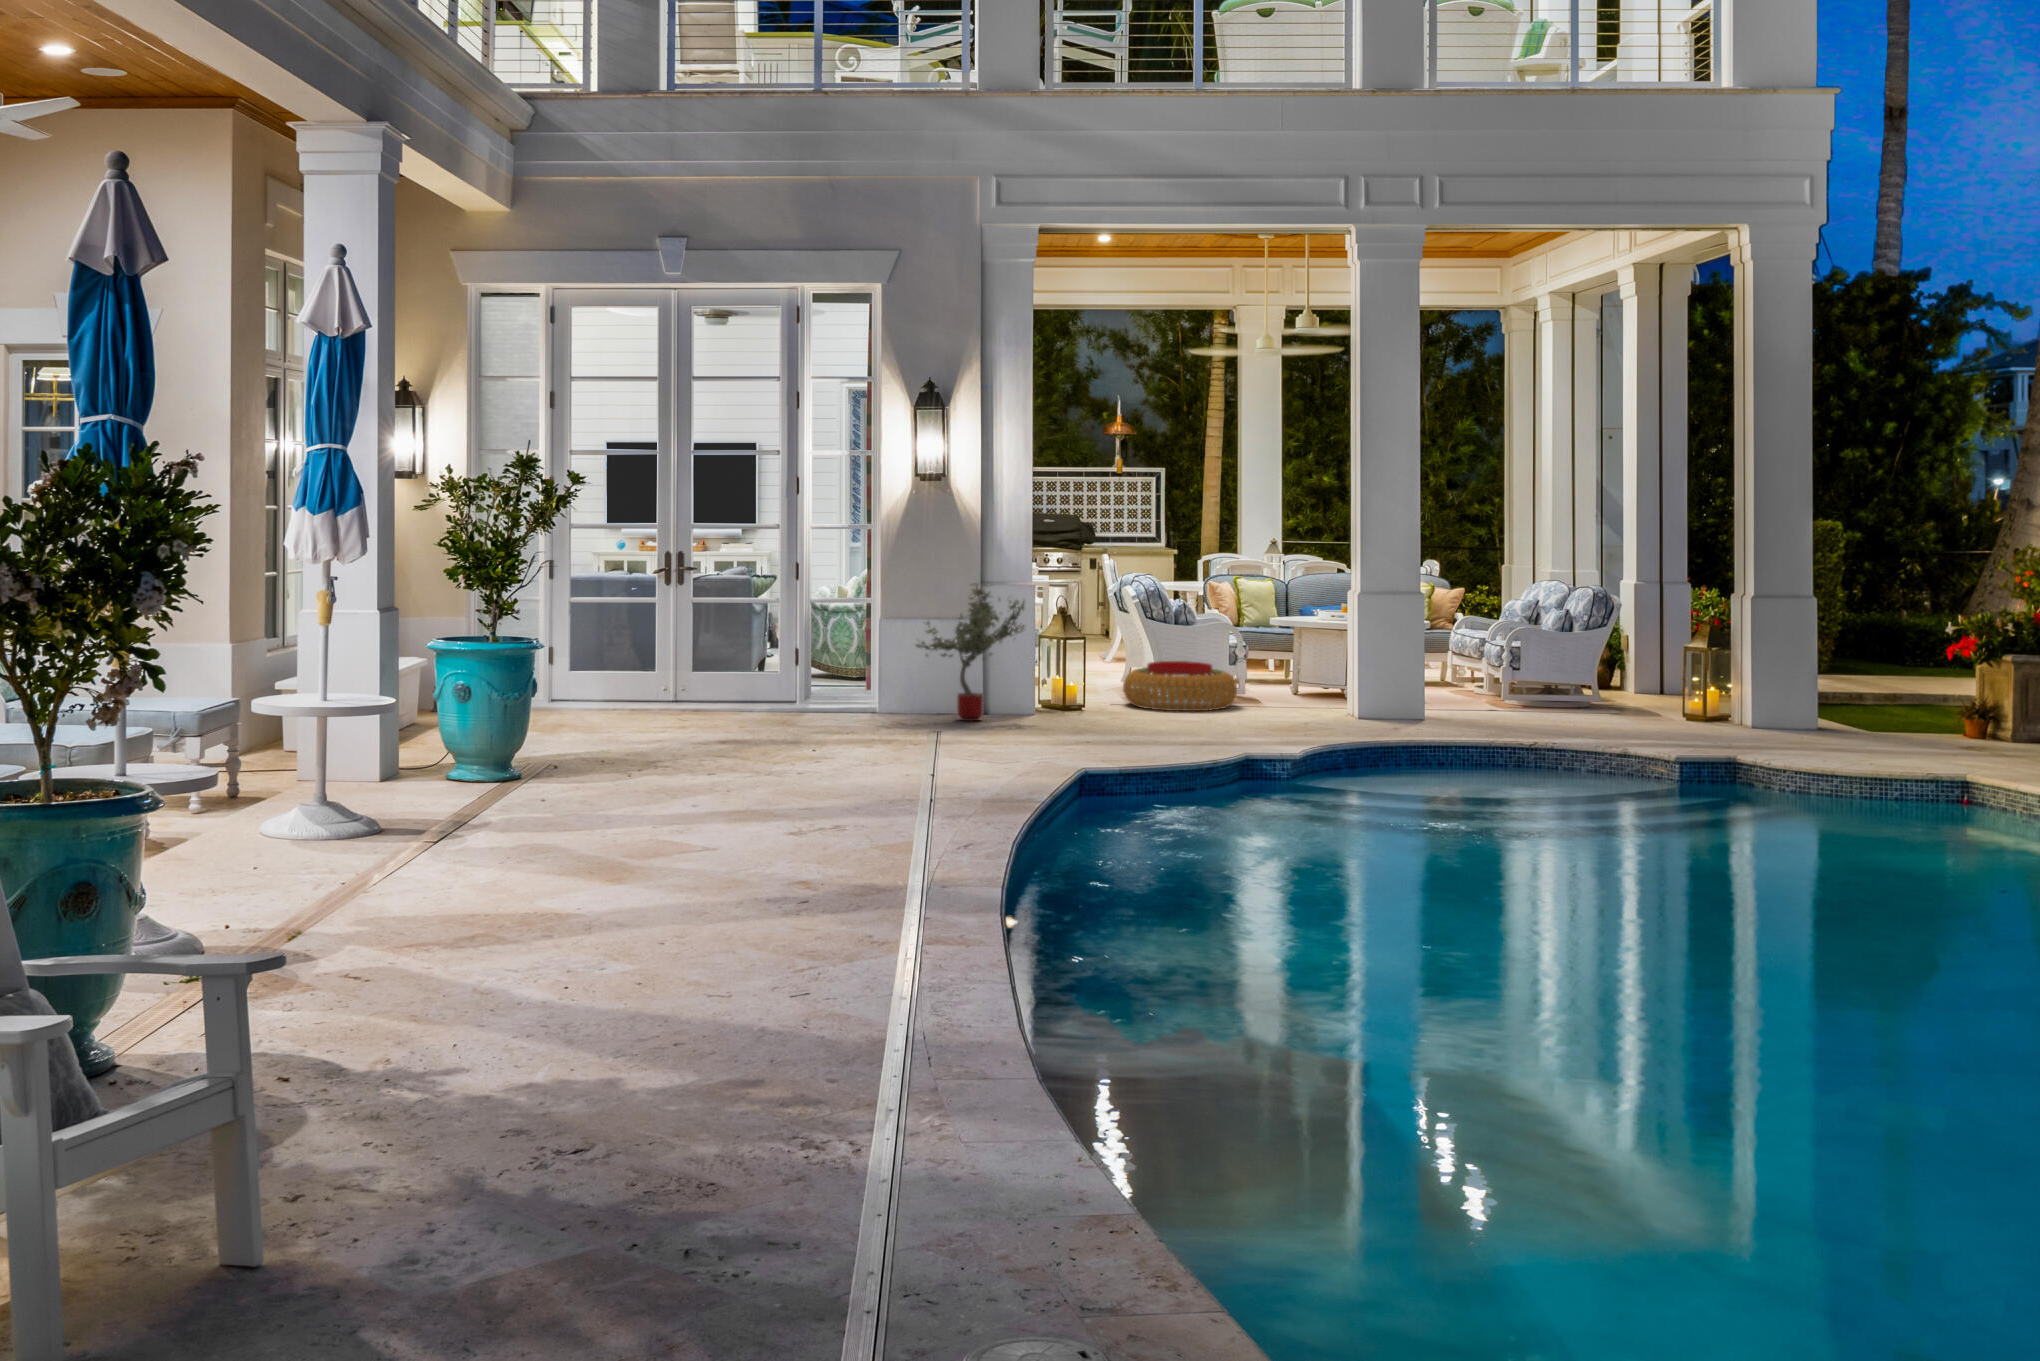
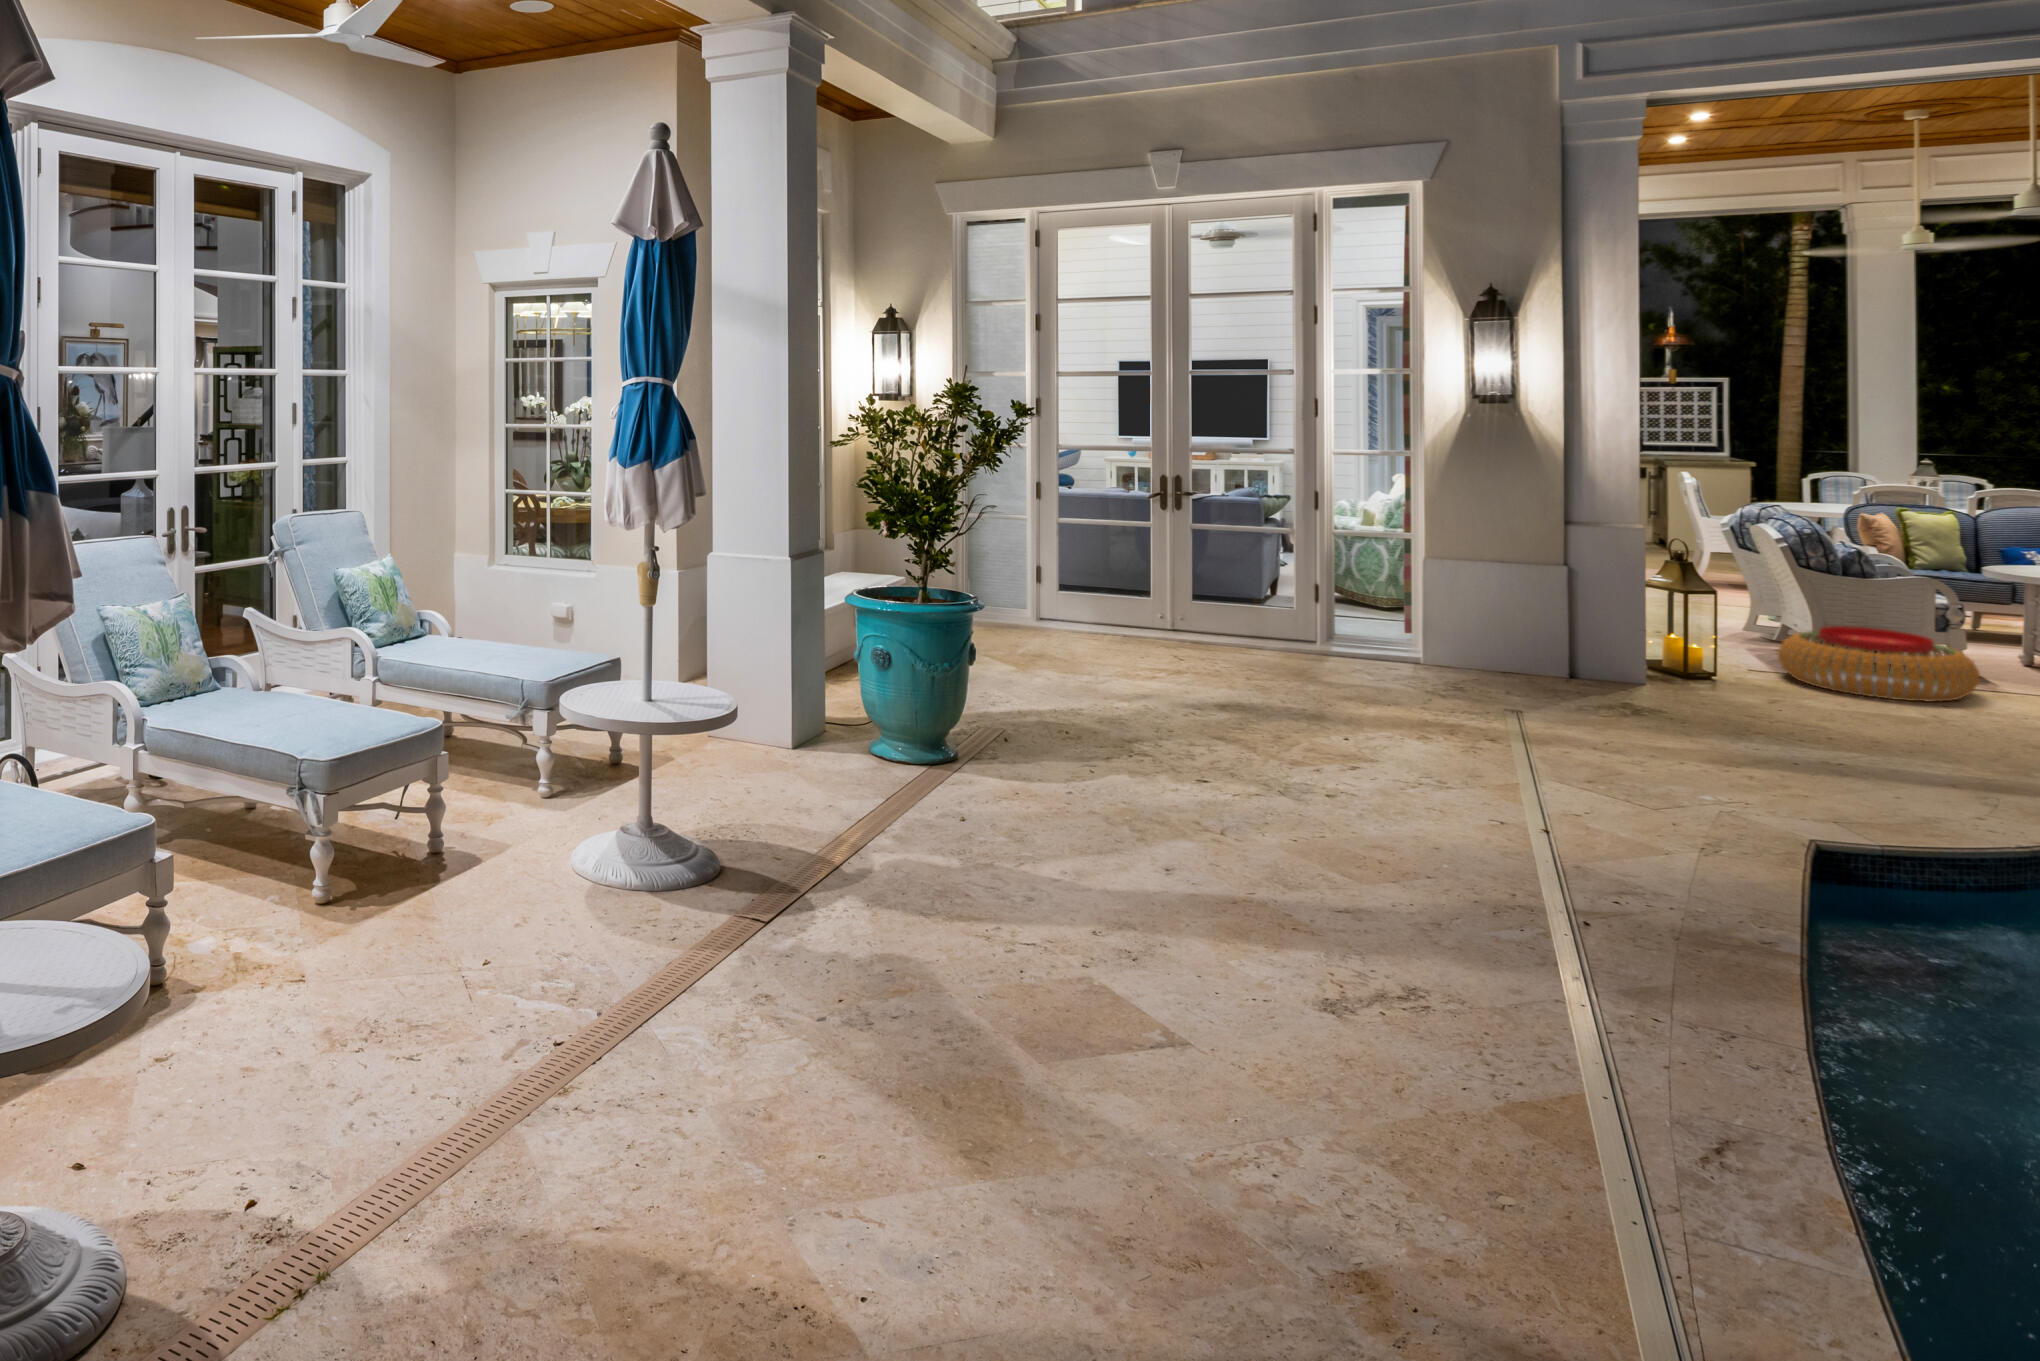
potted tree: present [916,583,1025,721] -> none [1466,524,1632,689]

